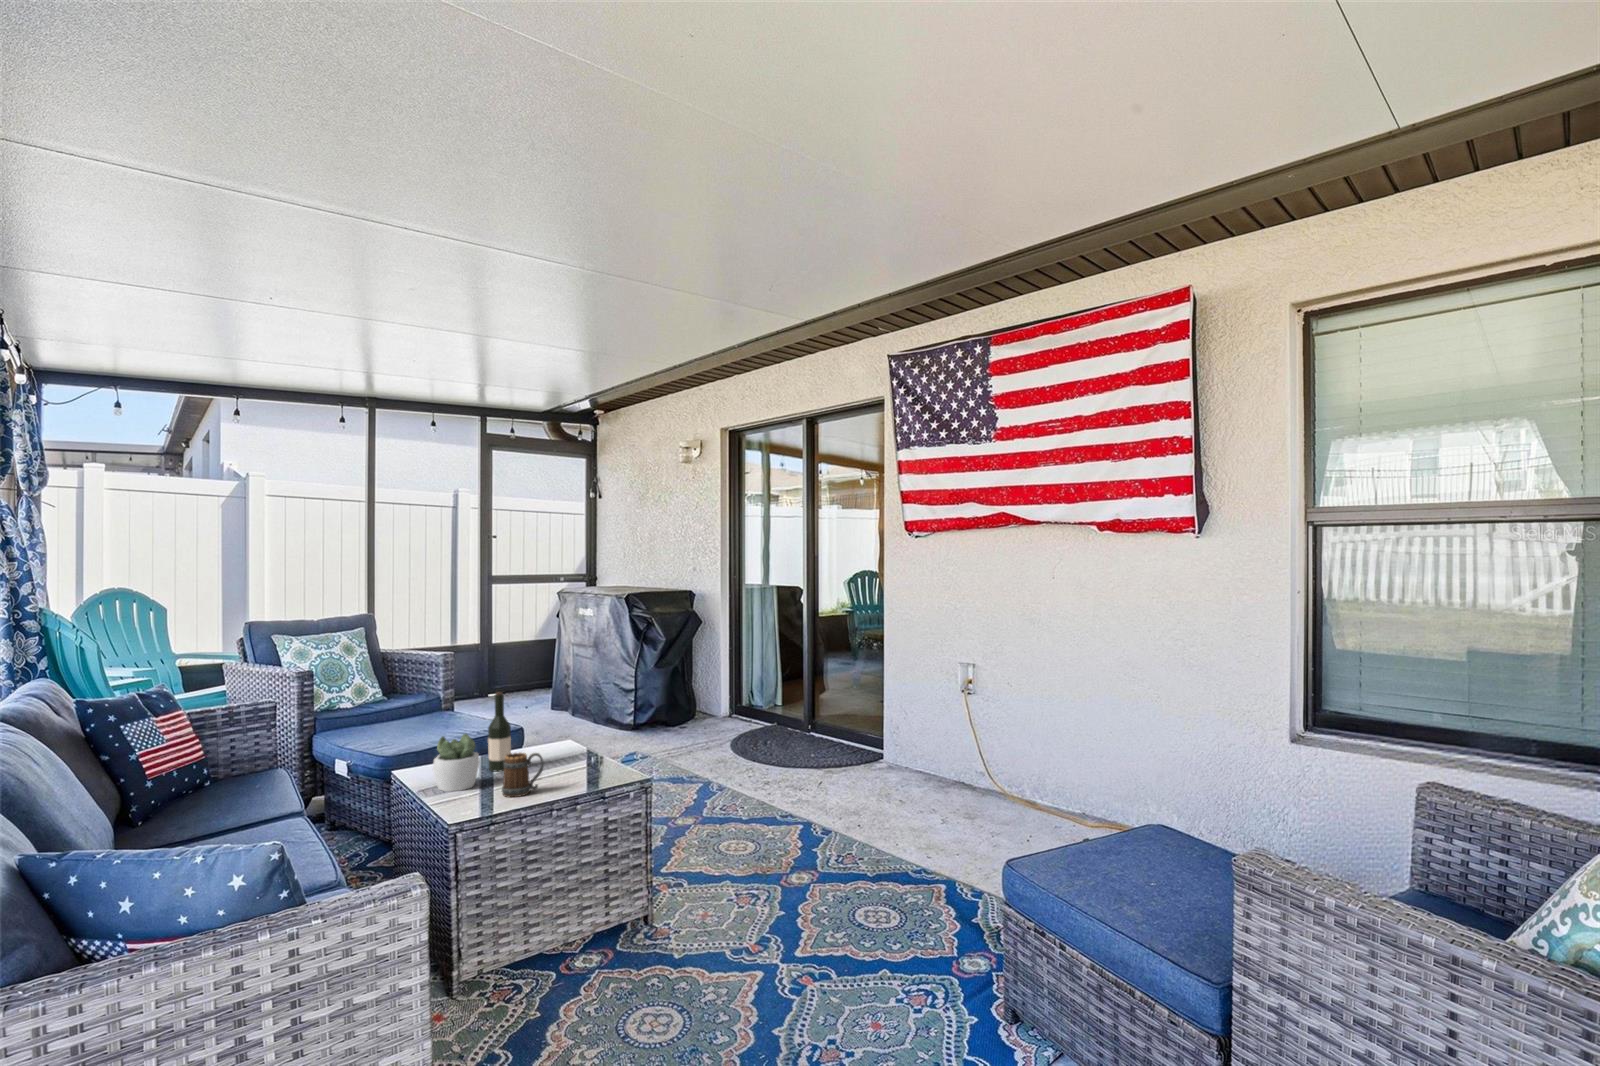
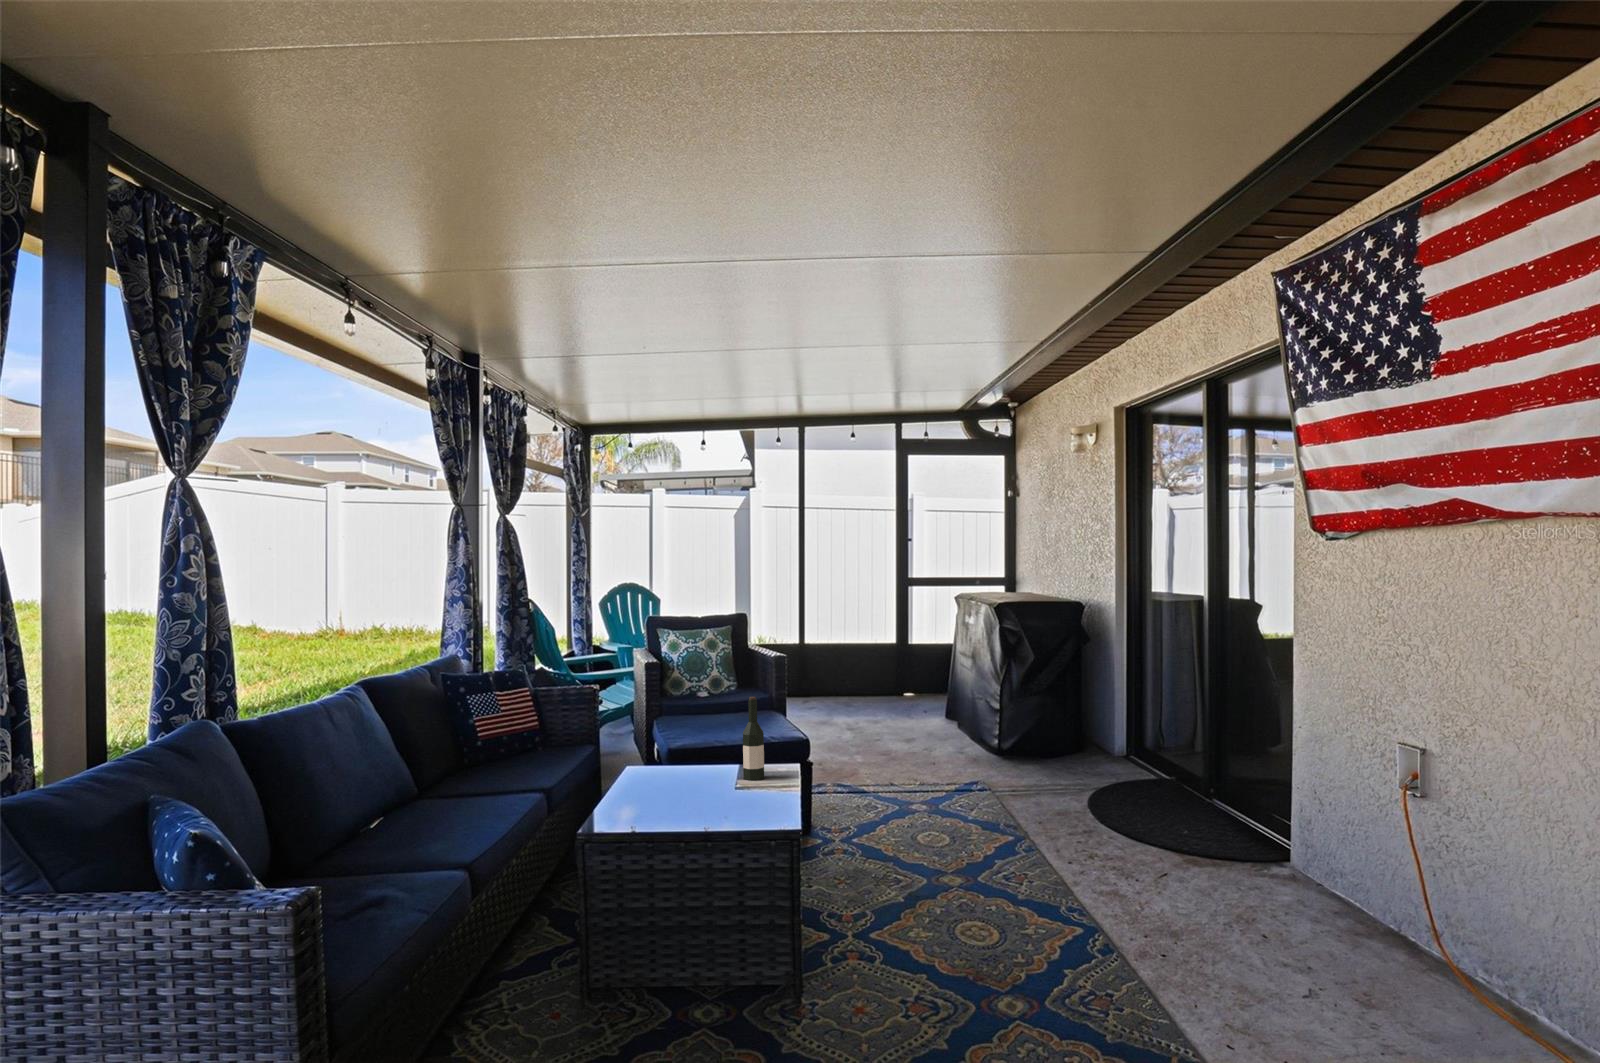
succulent plant: present [433,734,480,792] -> none [669,736,714,794]
mug: present [502,753,544,797] -> none [709,763,752,811]

